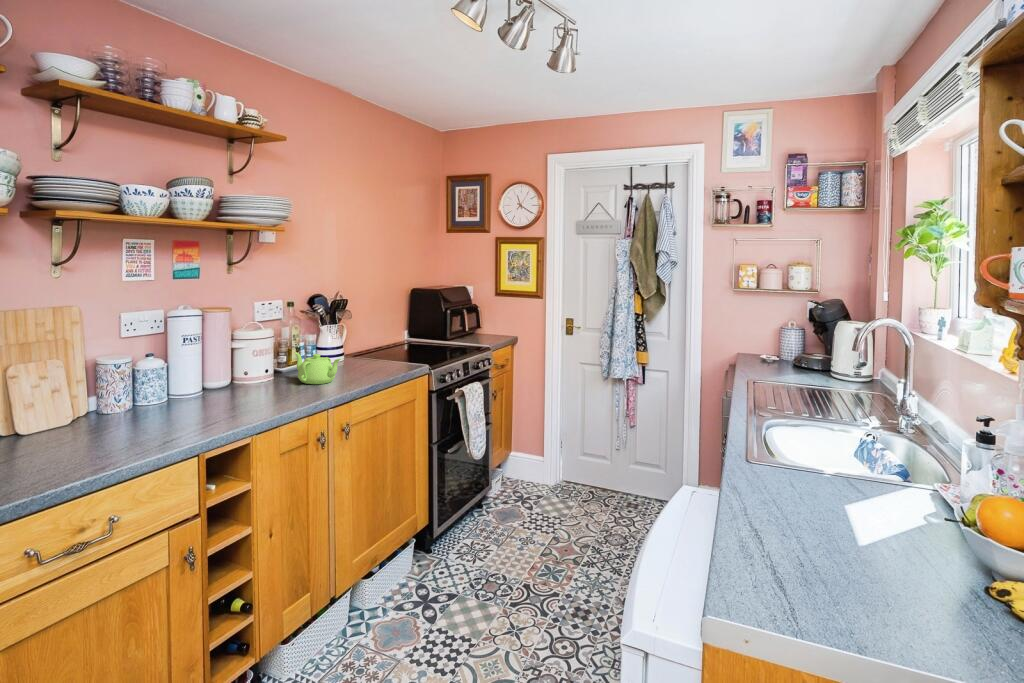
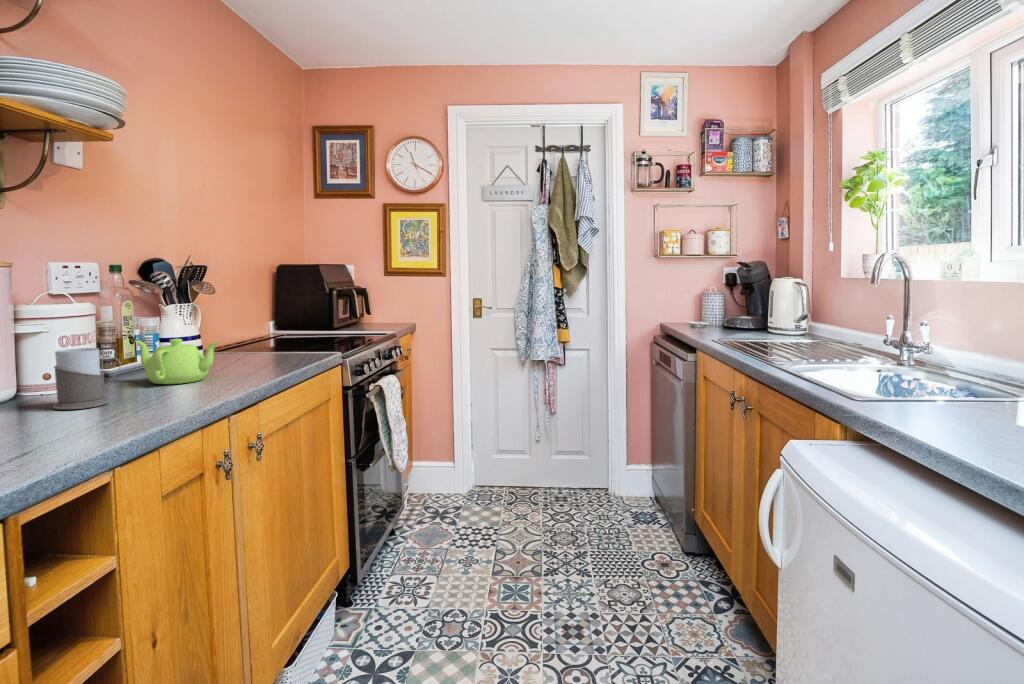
mug: none [241,361,277,398] -> present [53,348,121,409]

